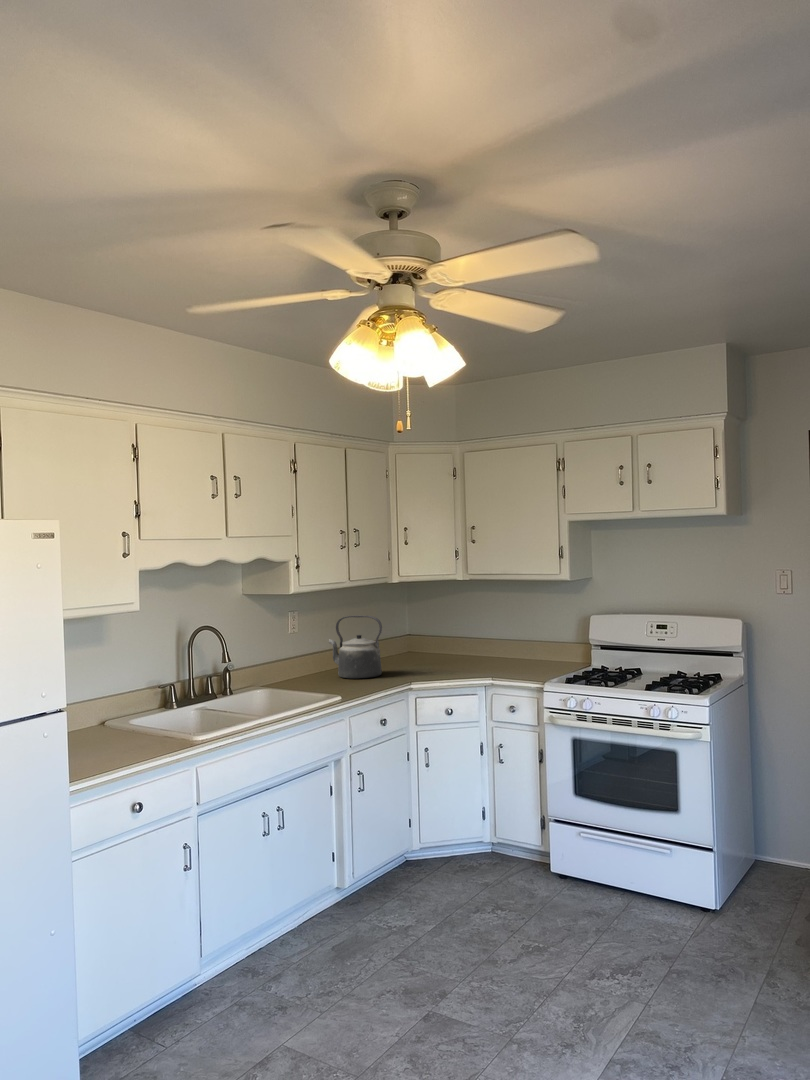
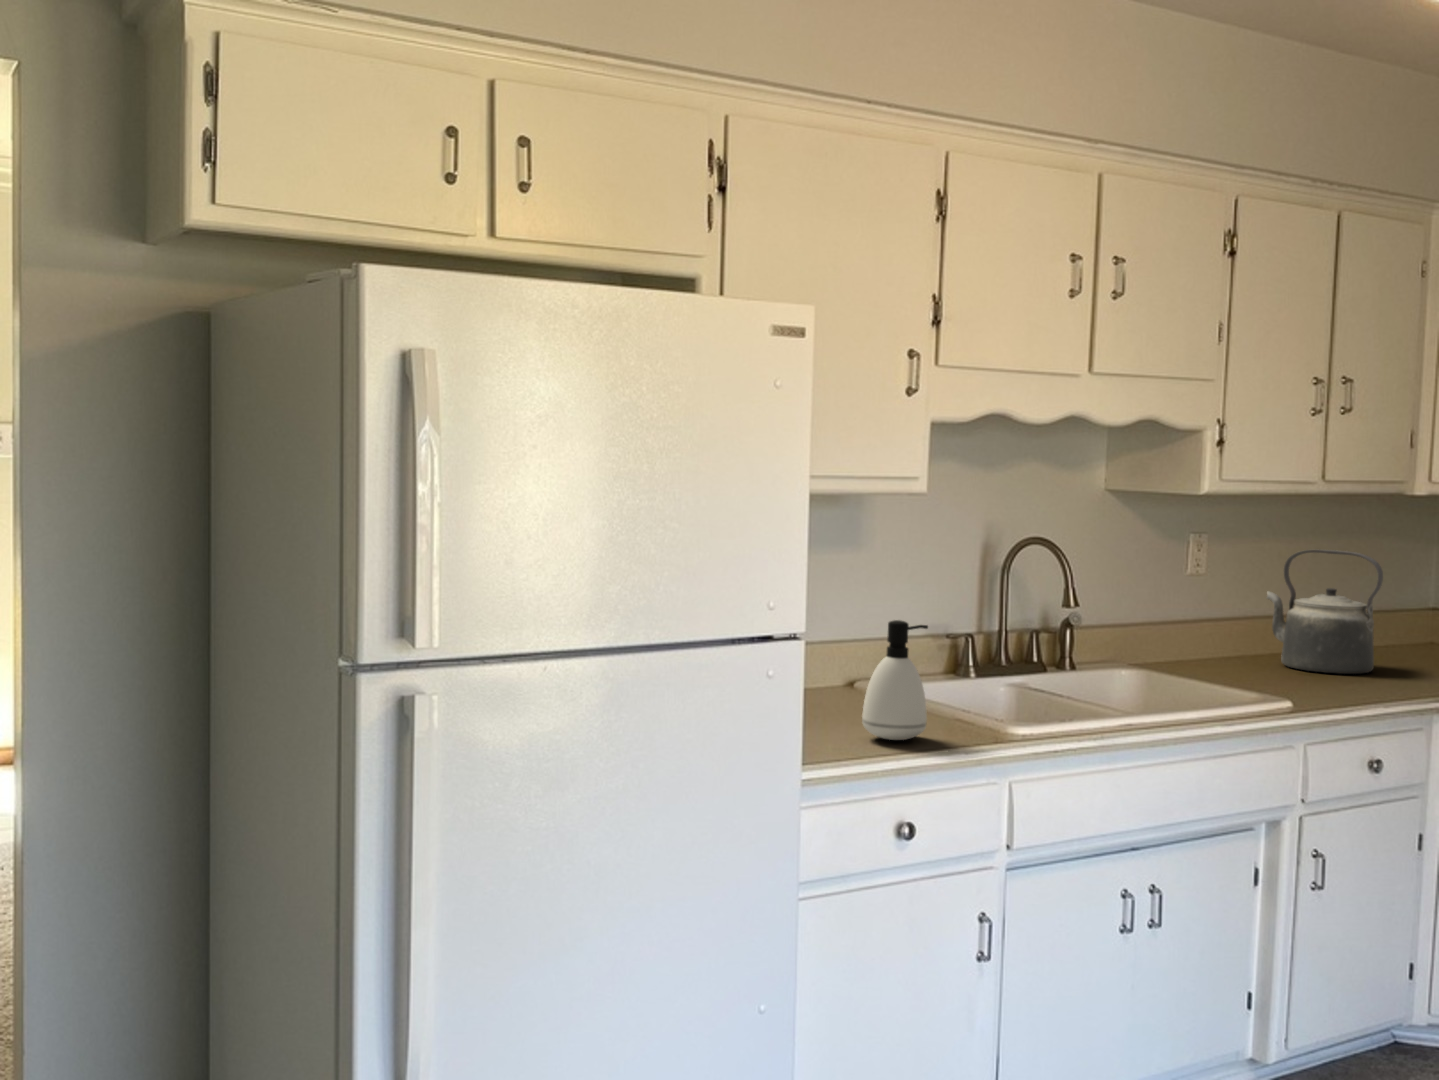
soap dispenser: none [108,686,146,755] -> present [862,620,928,740]

